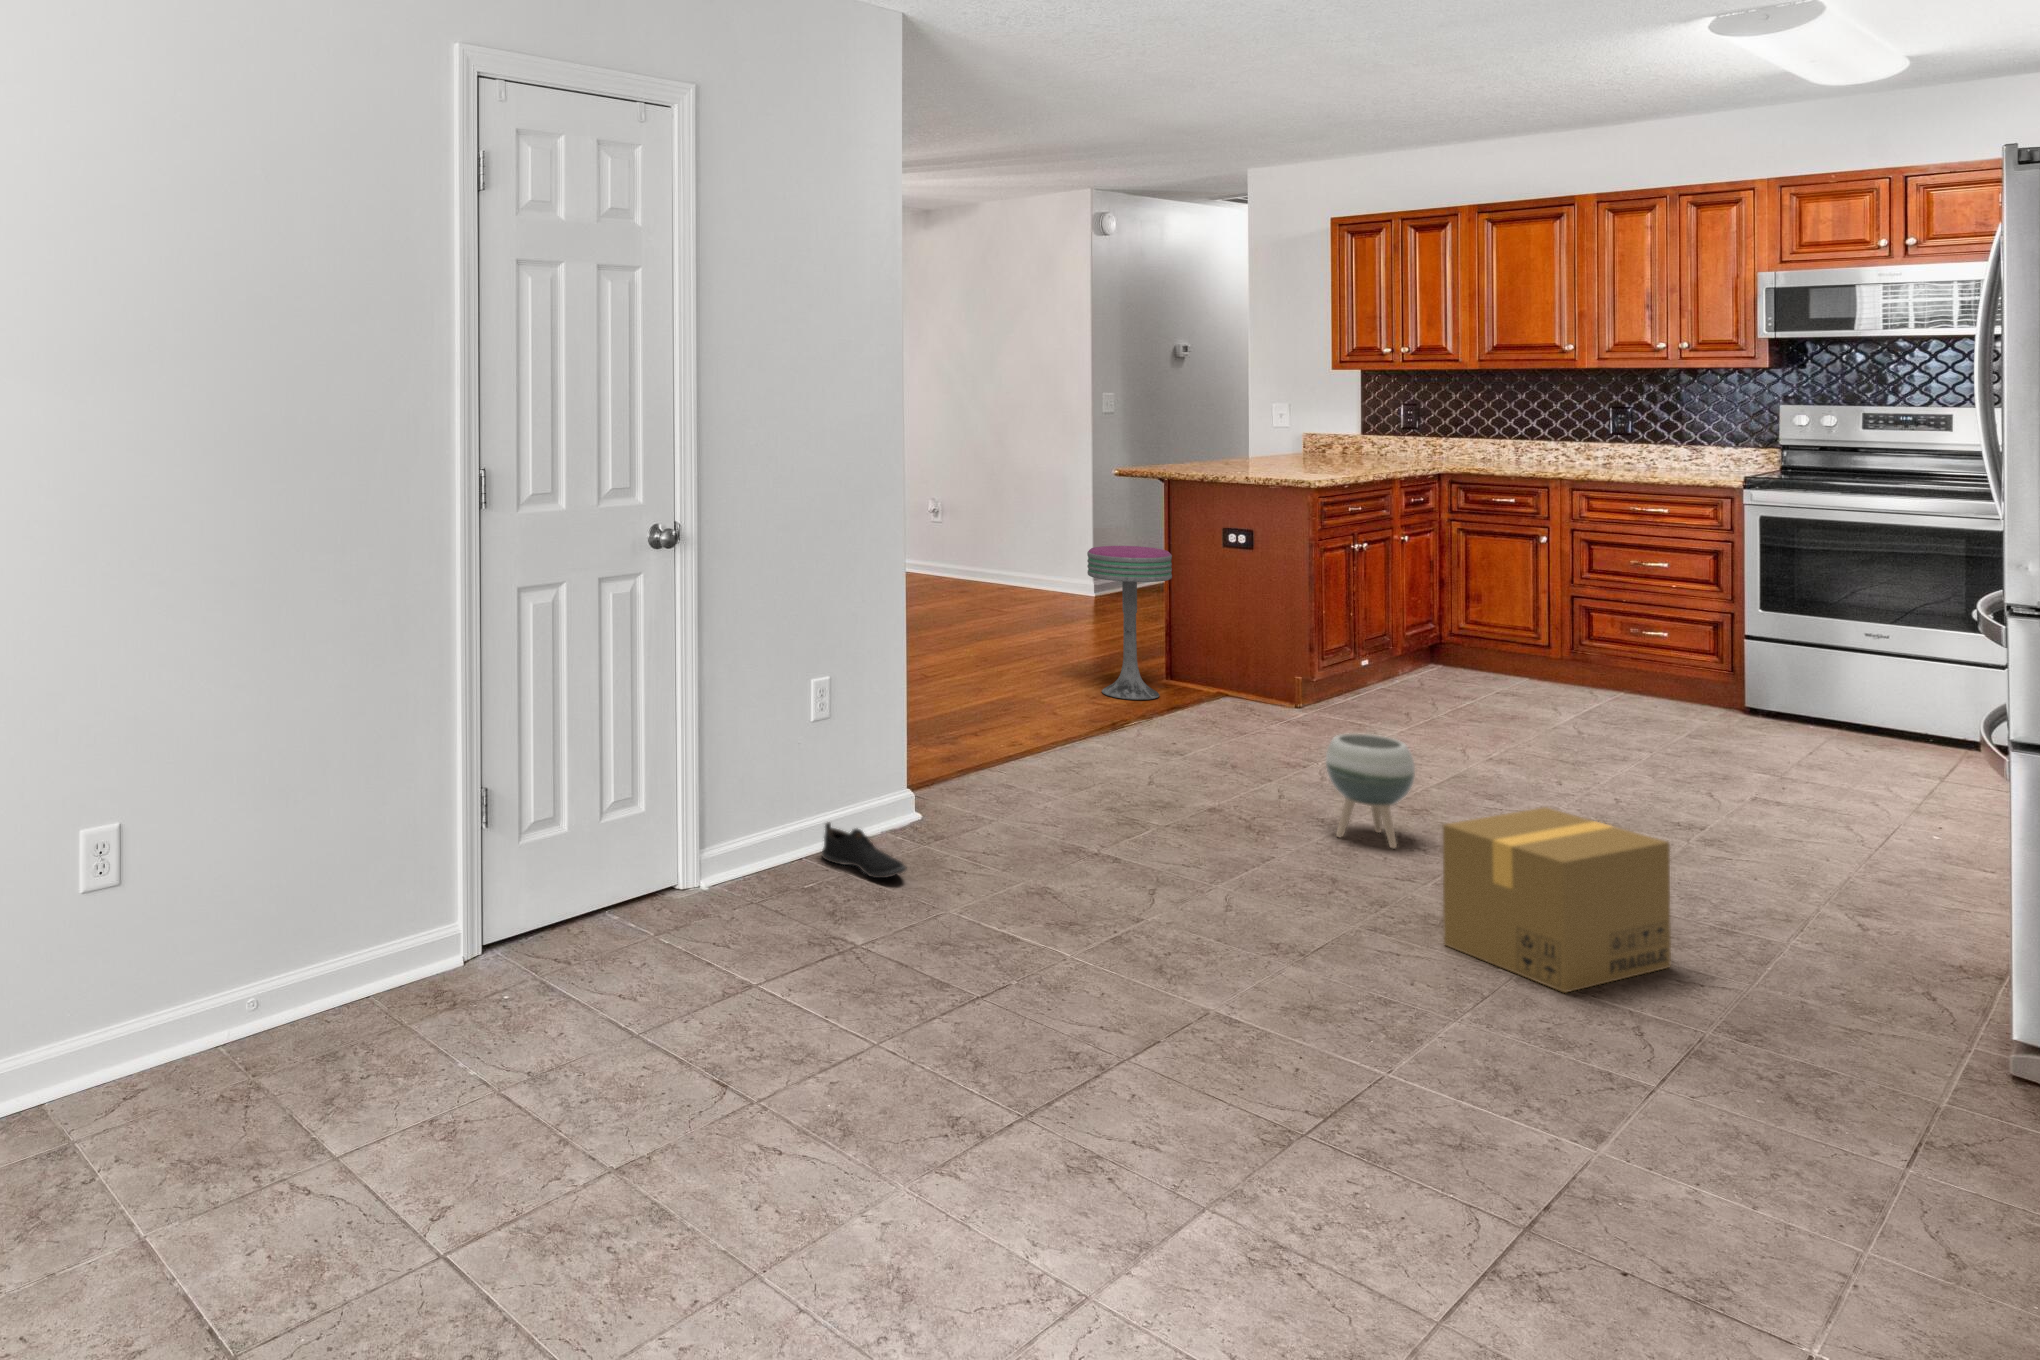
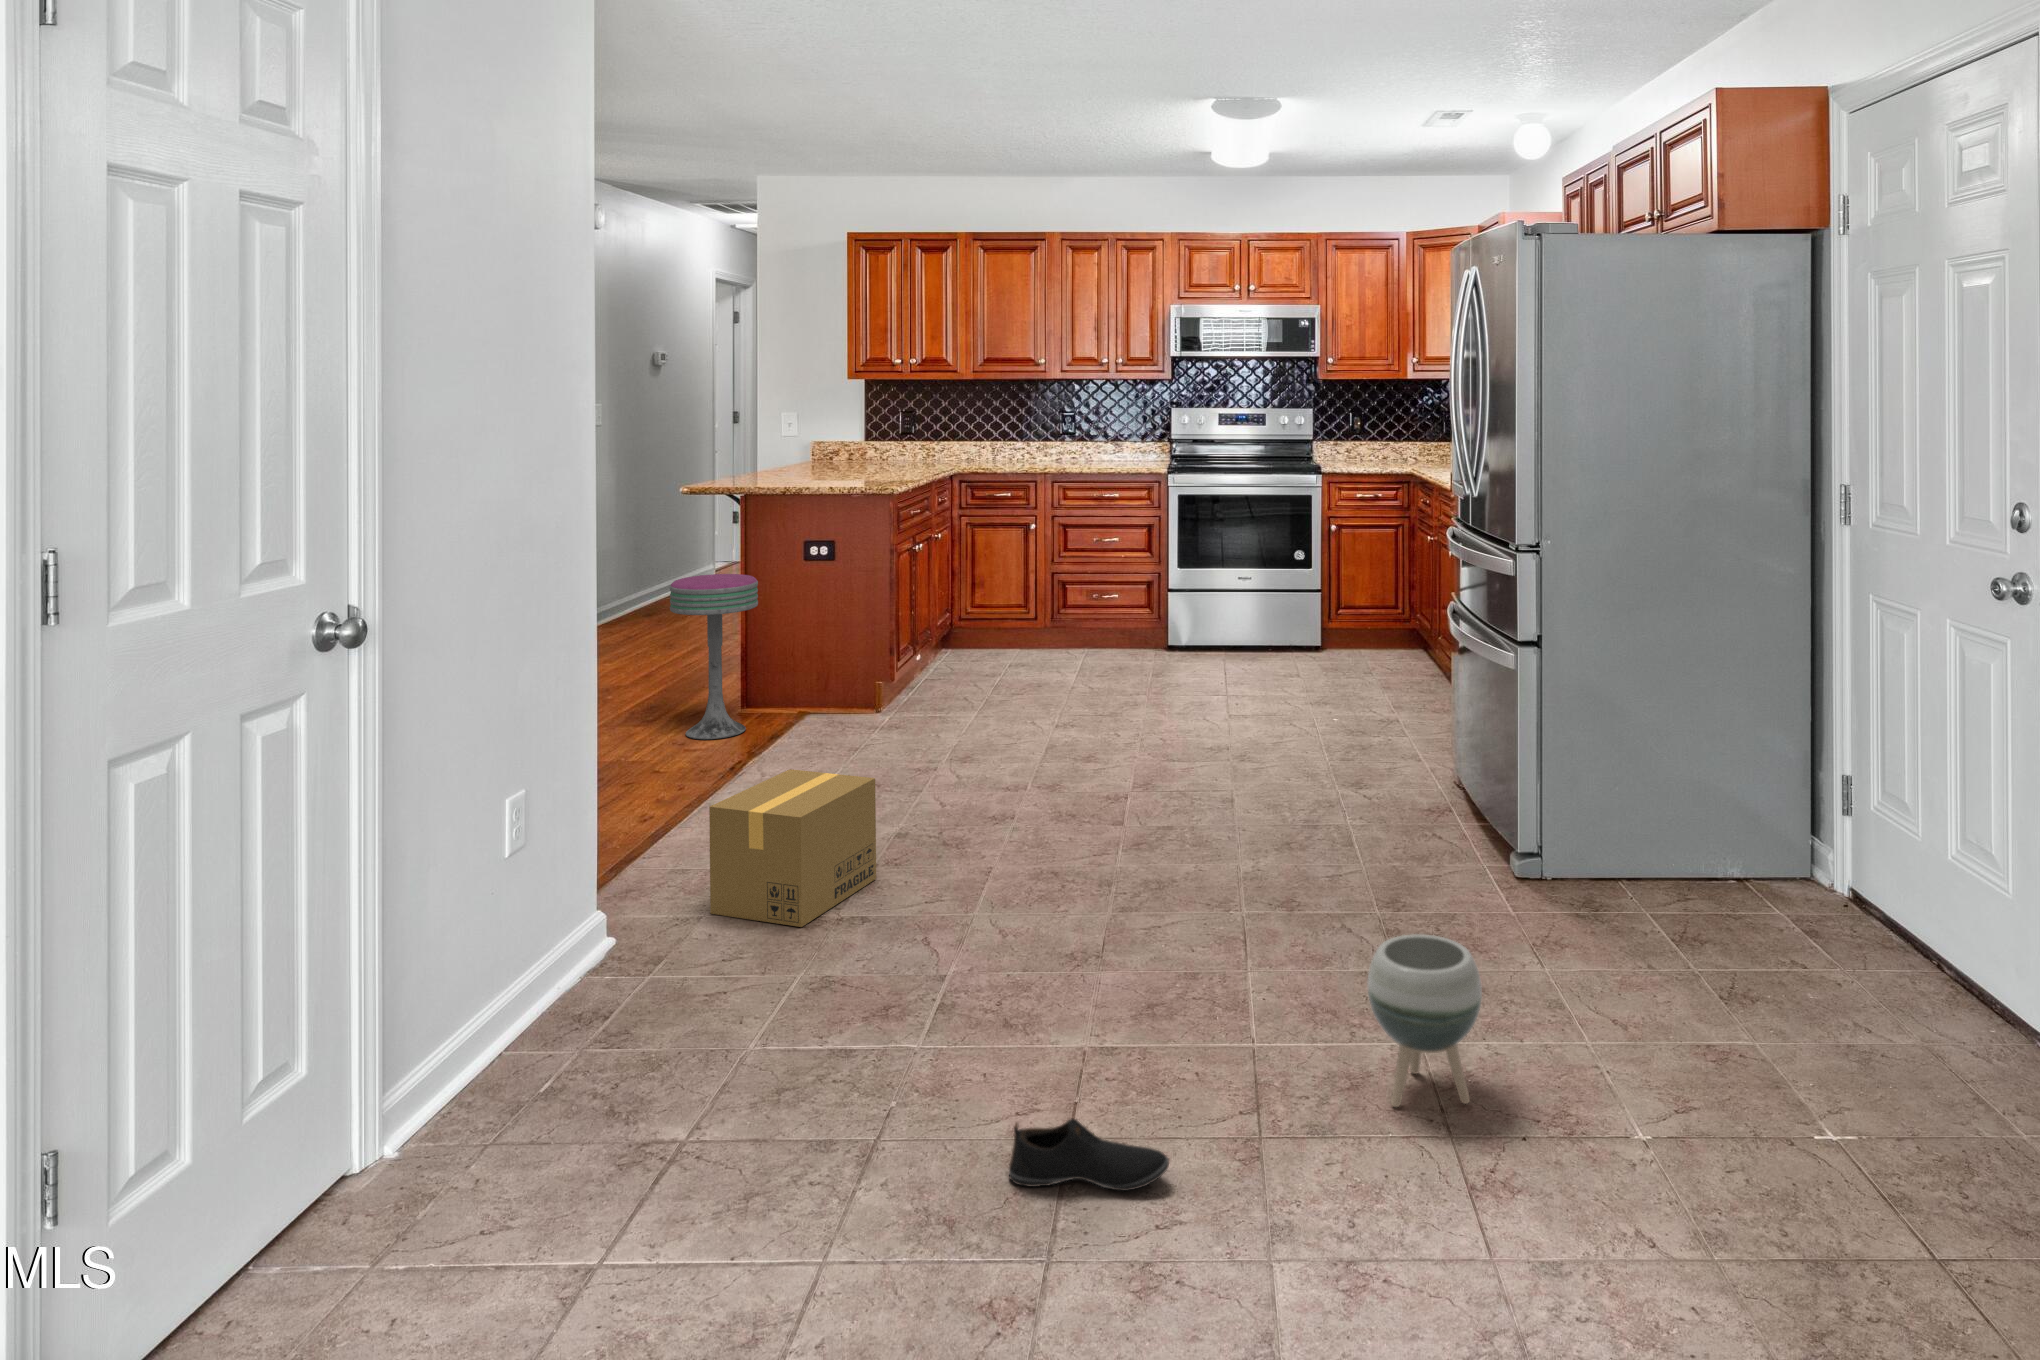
planter: present [1326,733,1415,849] -> present [1368,934,1482,1107]
cardboard box: present [1443,807,1671,992] -> present [709,769,876,927]
shoe: present [822,823,907,878] -> present [1009,1119,1169,1191]

